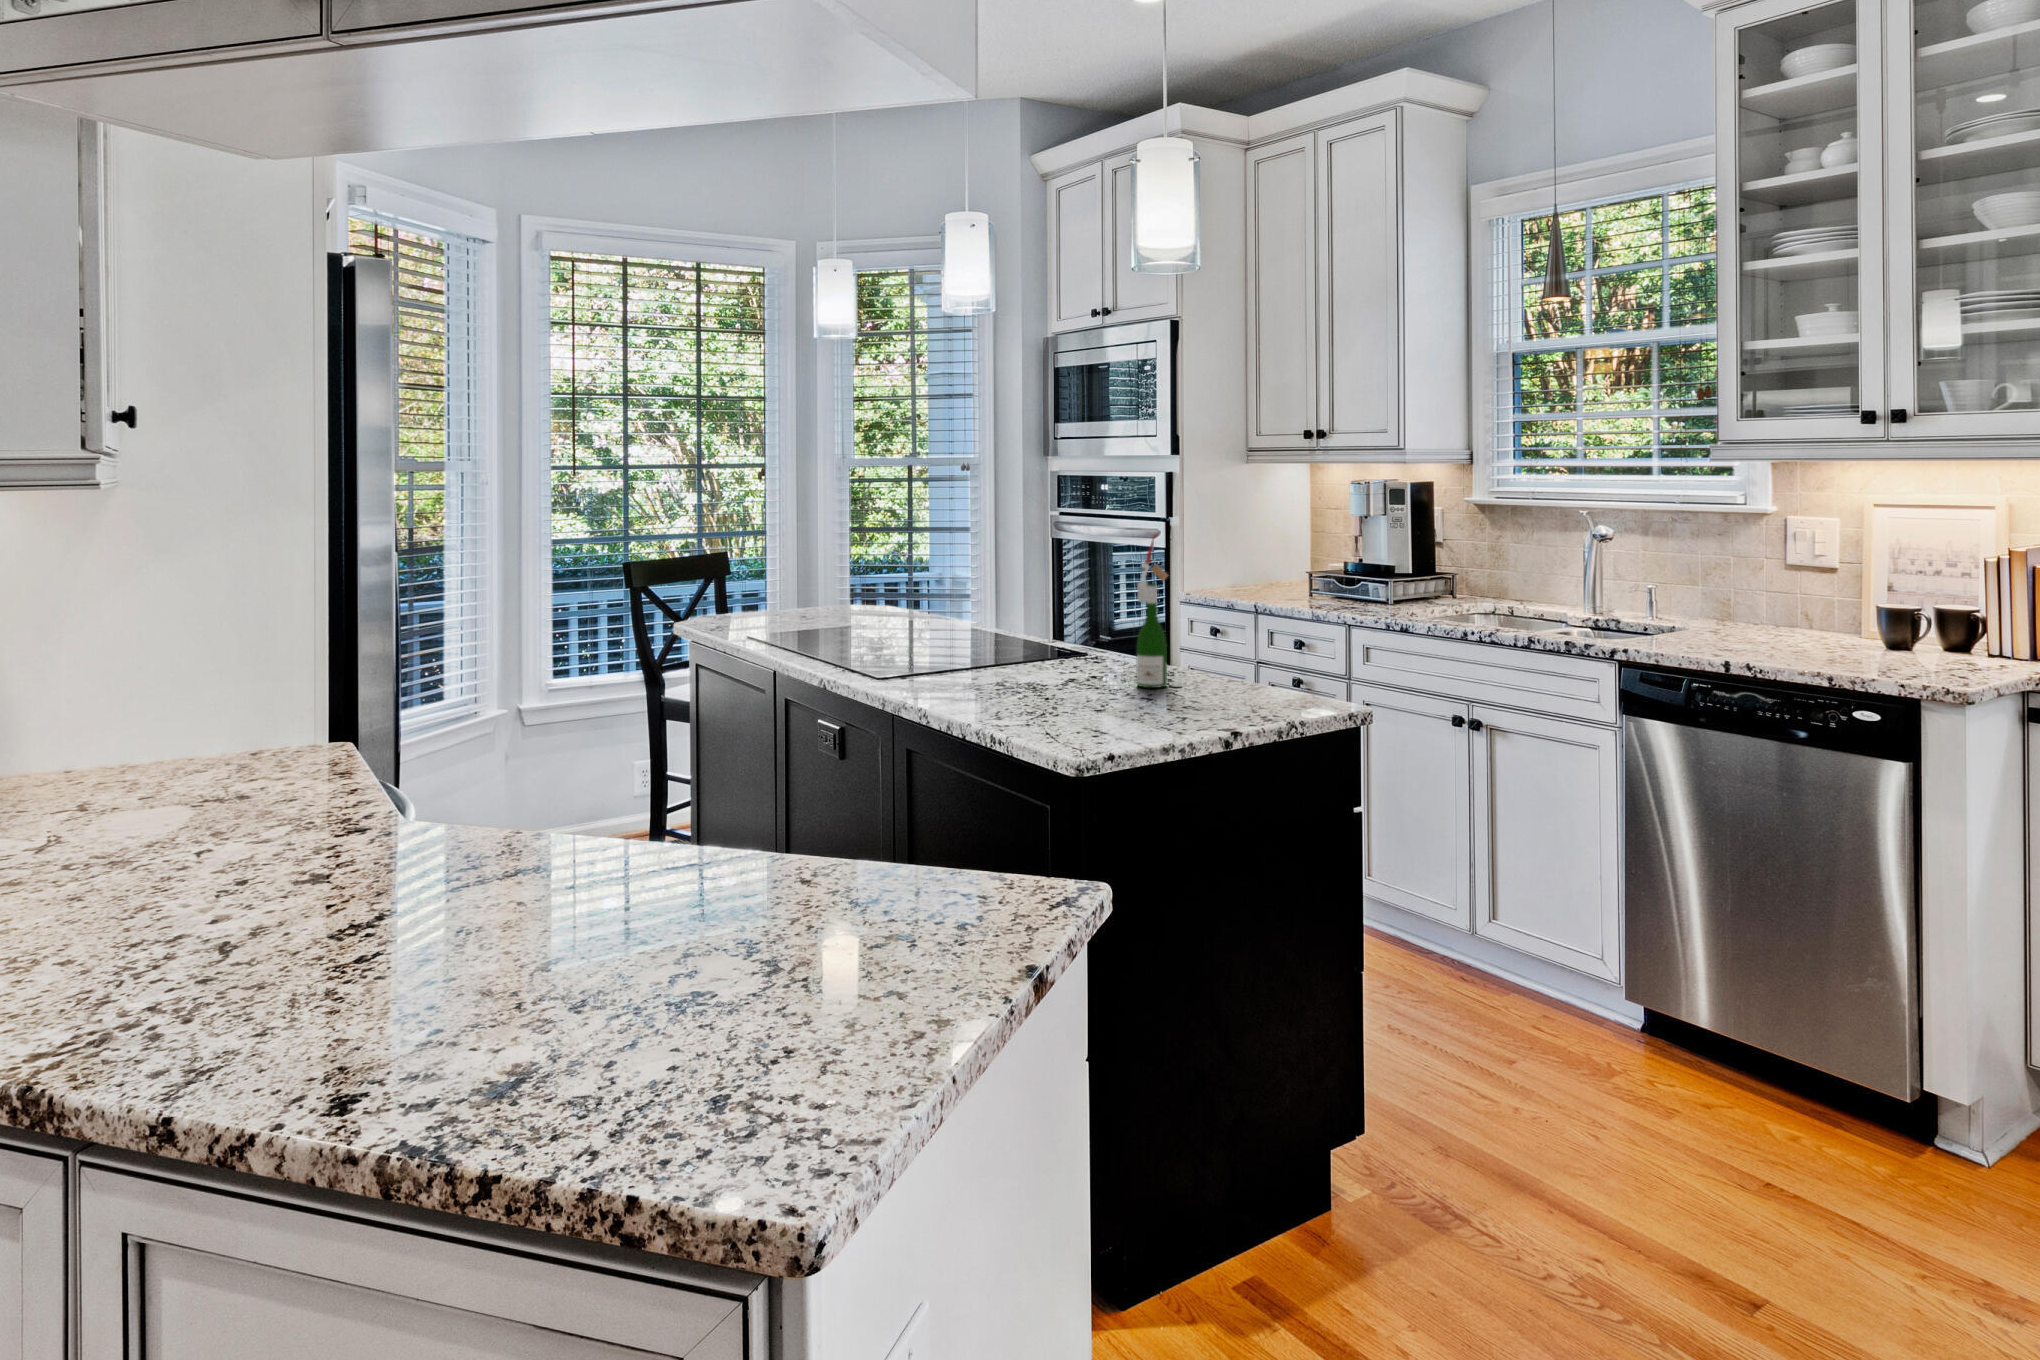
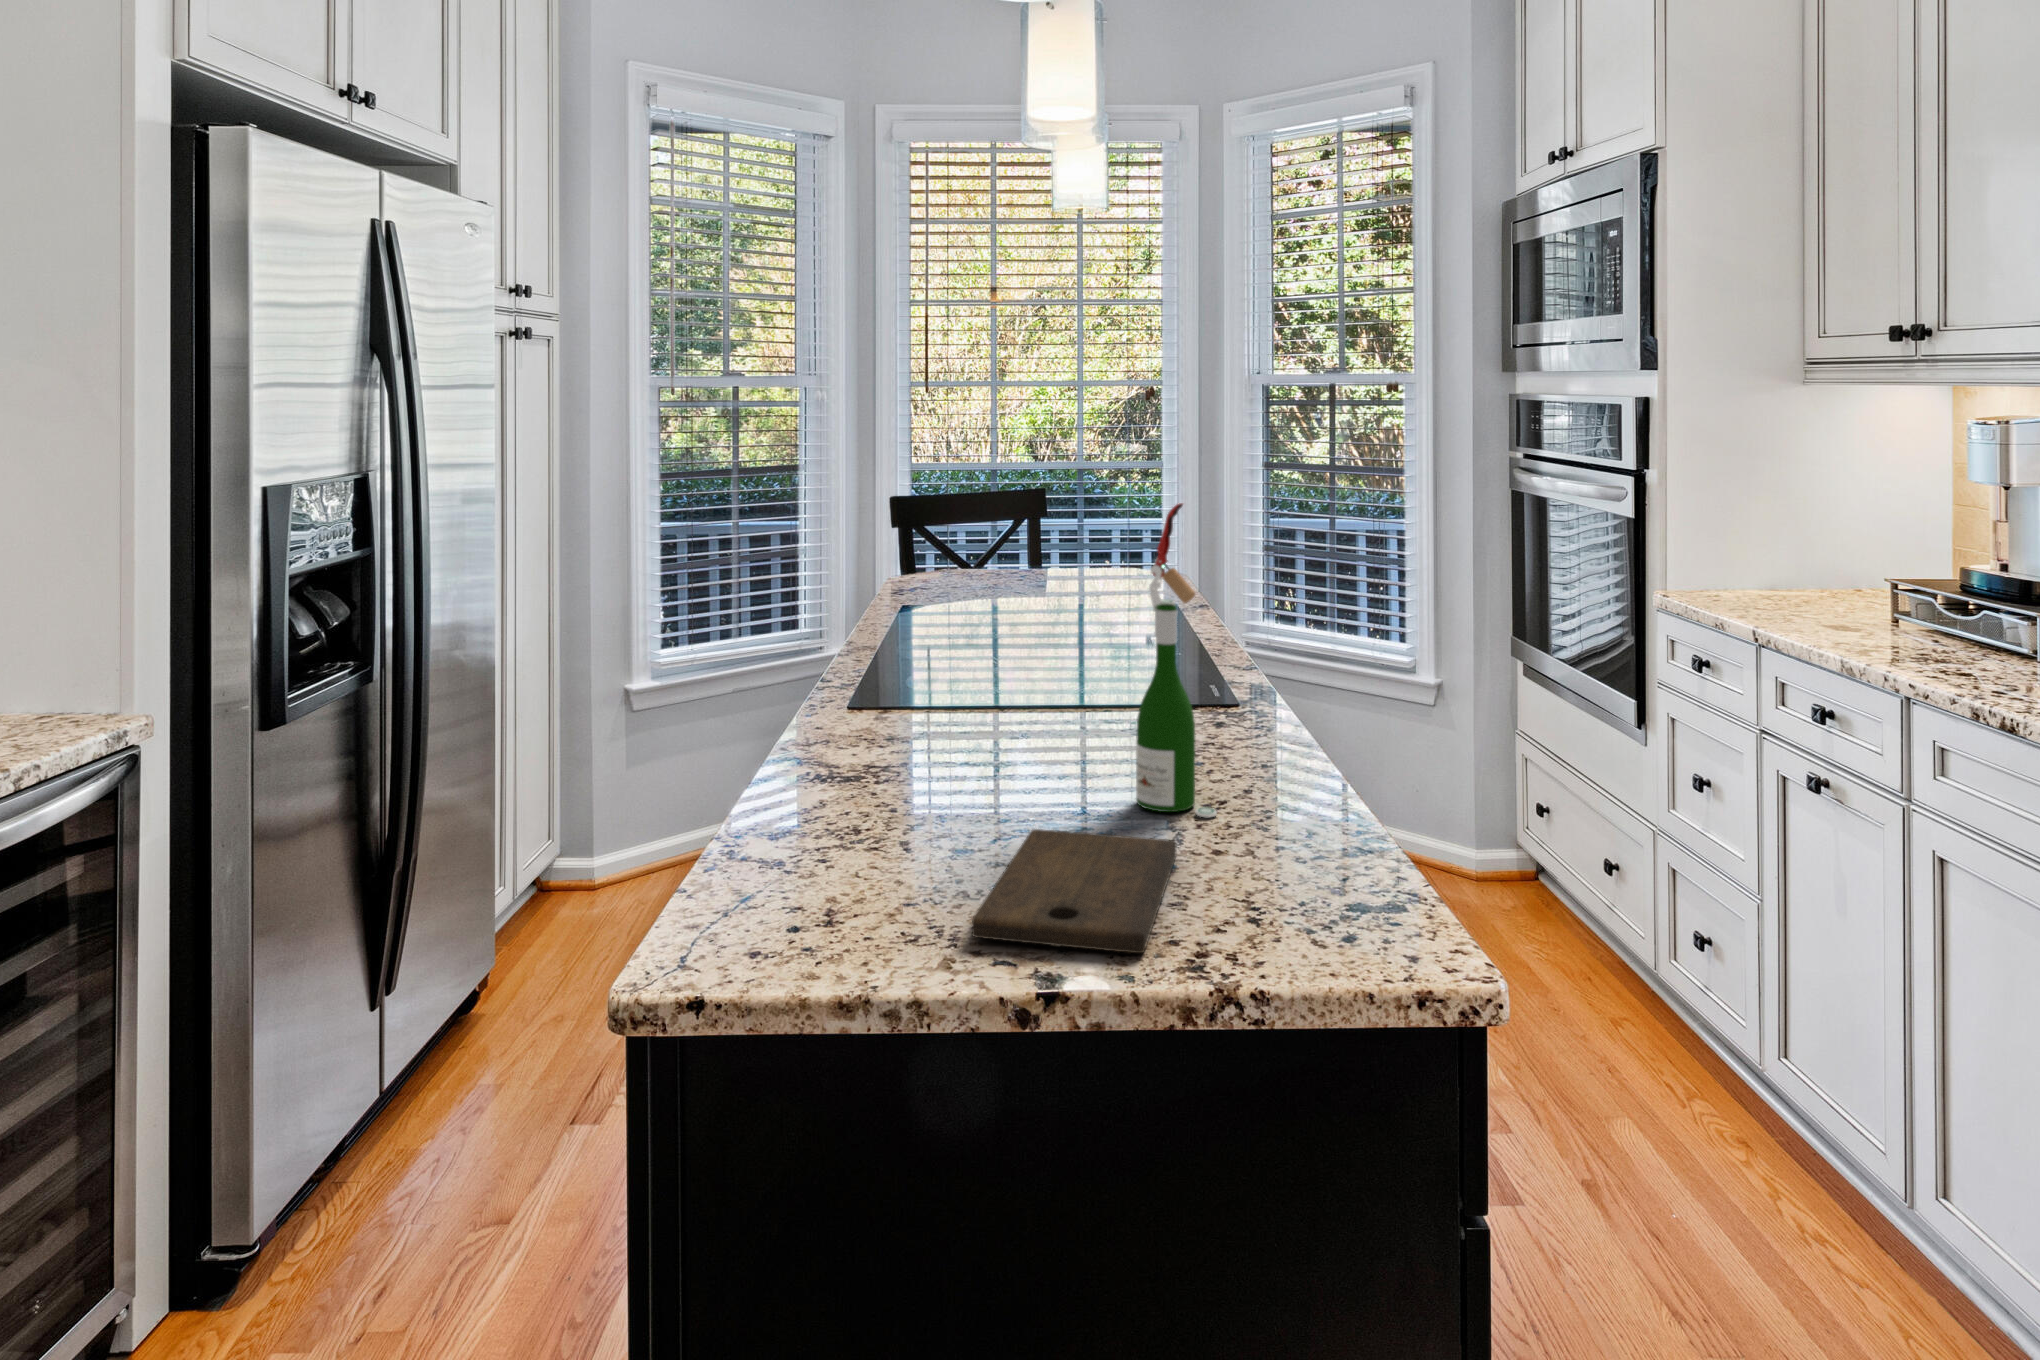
cutting board: none [1131,690,1250,724] -> present [972,829,1176,953]

